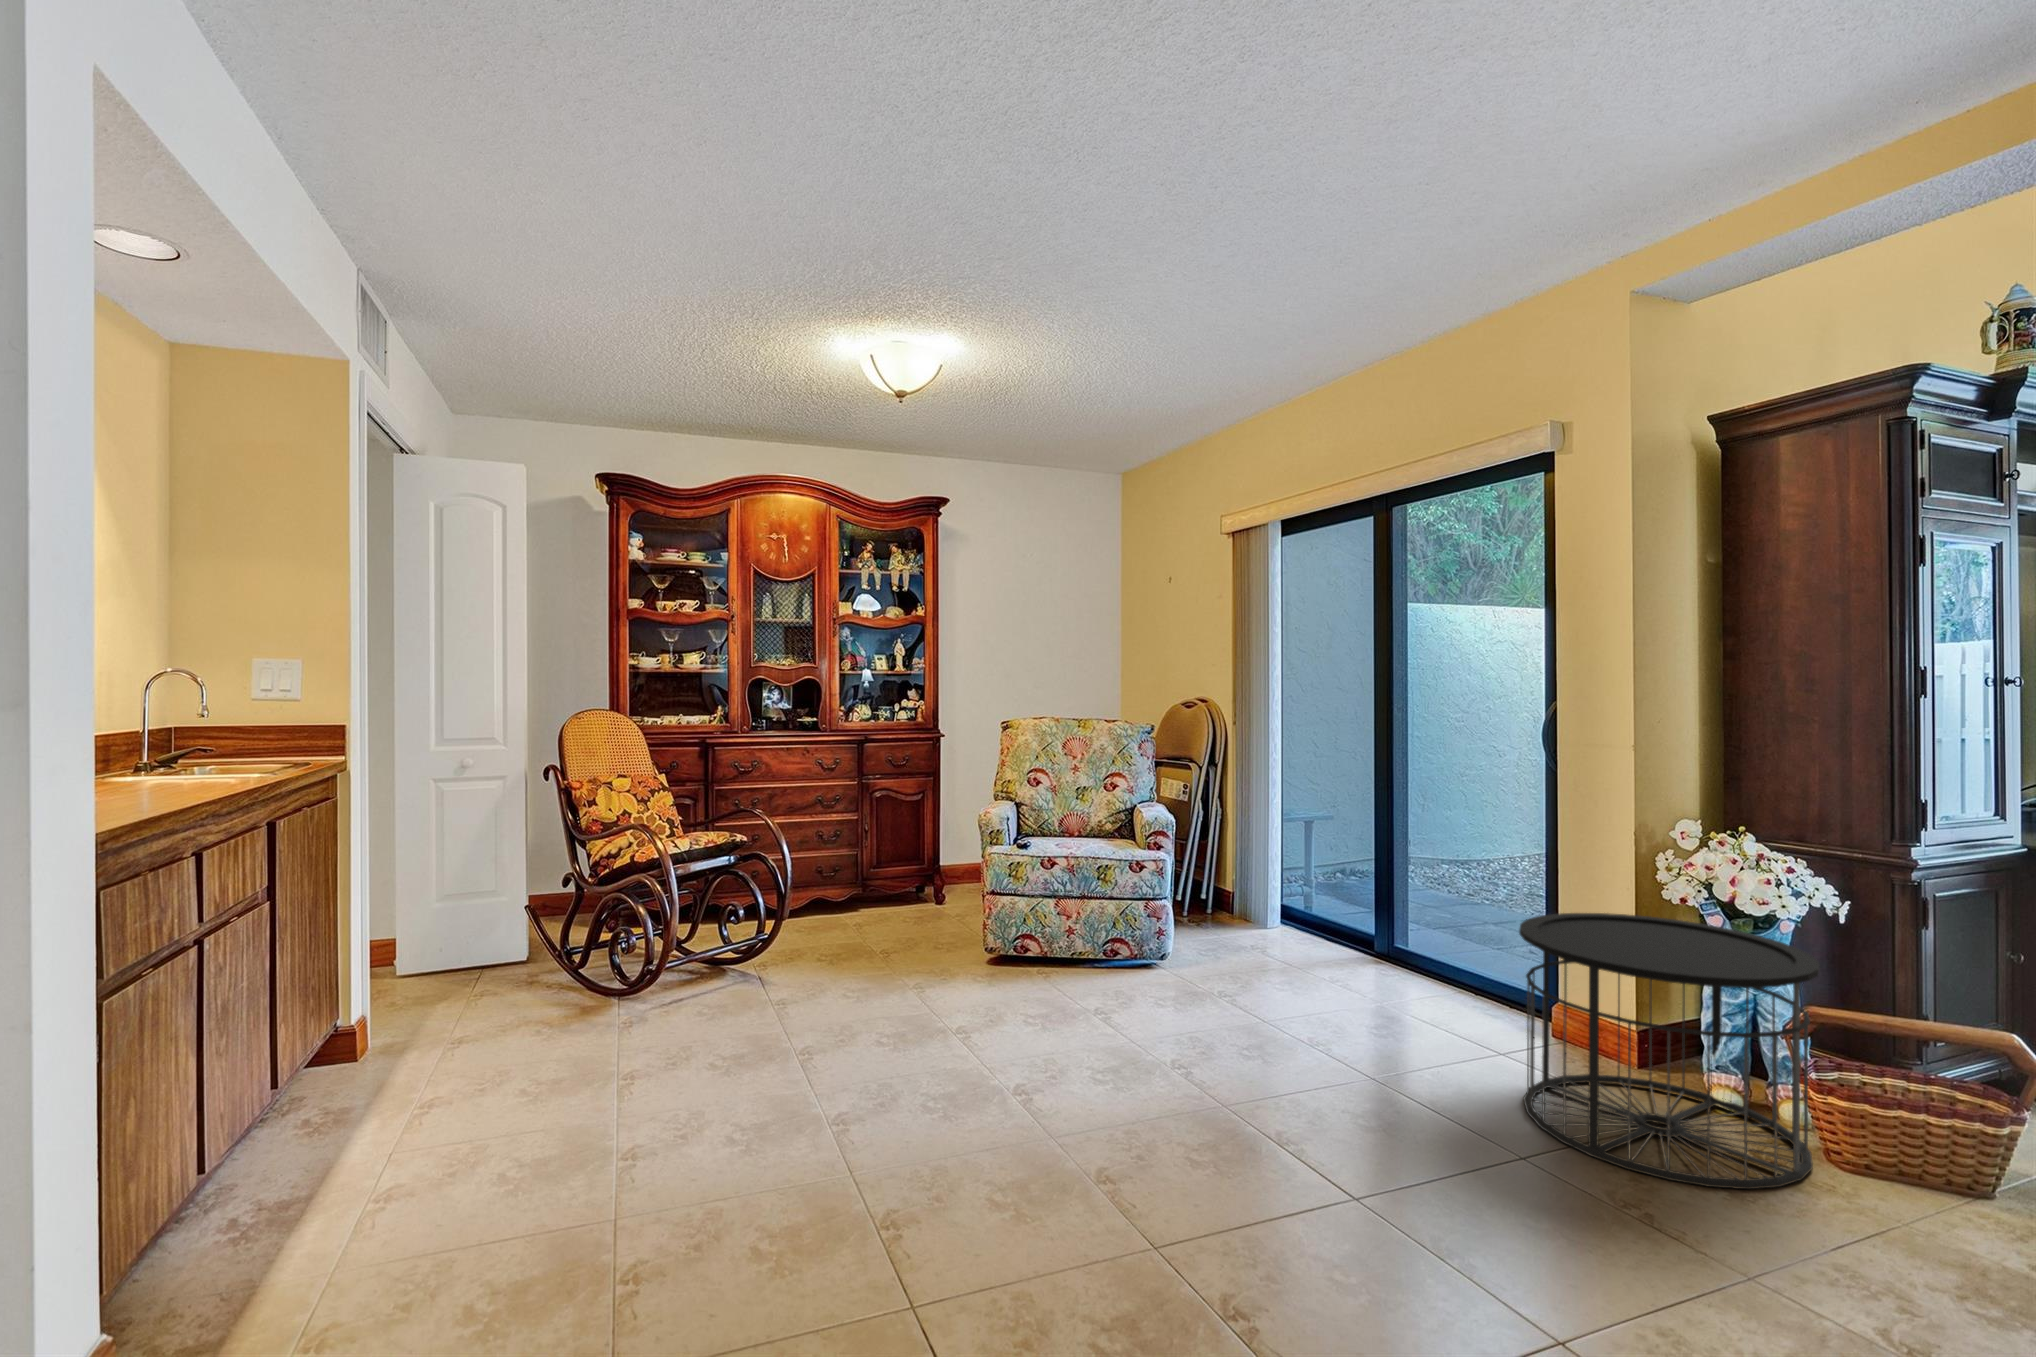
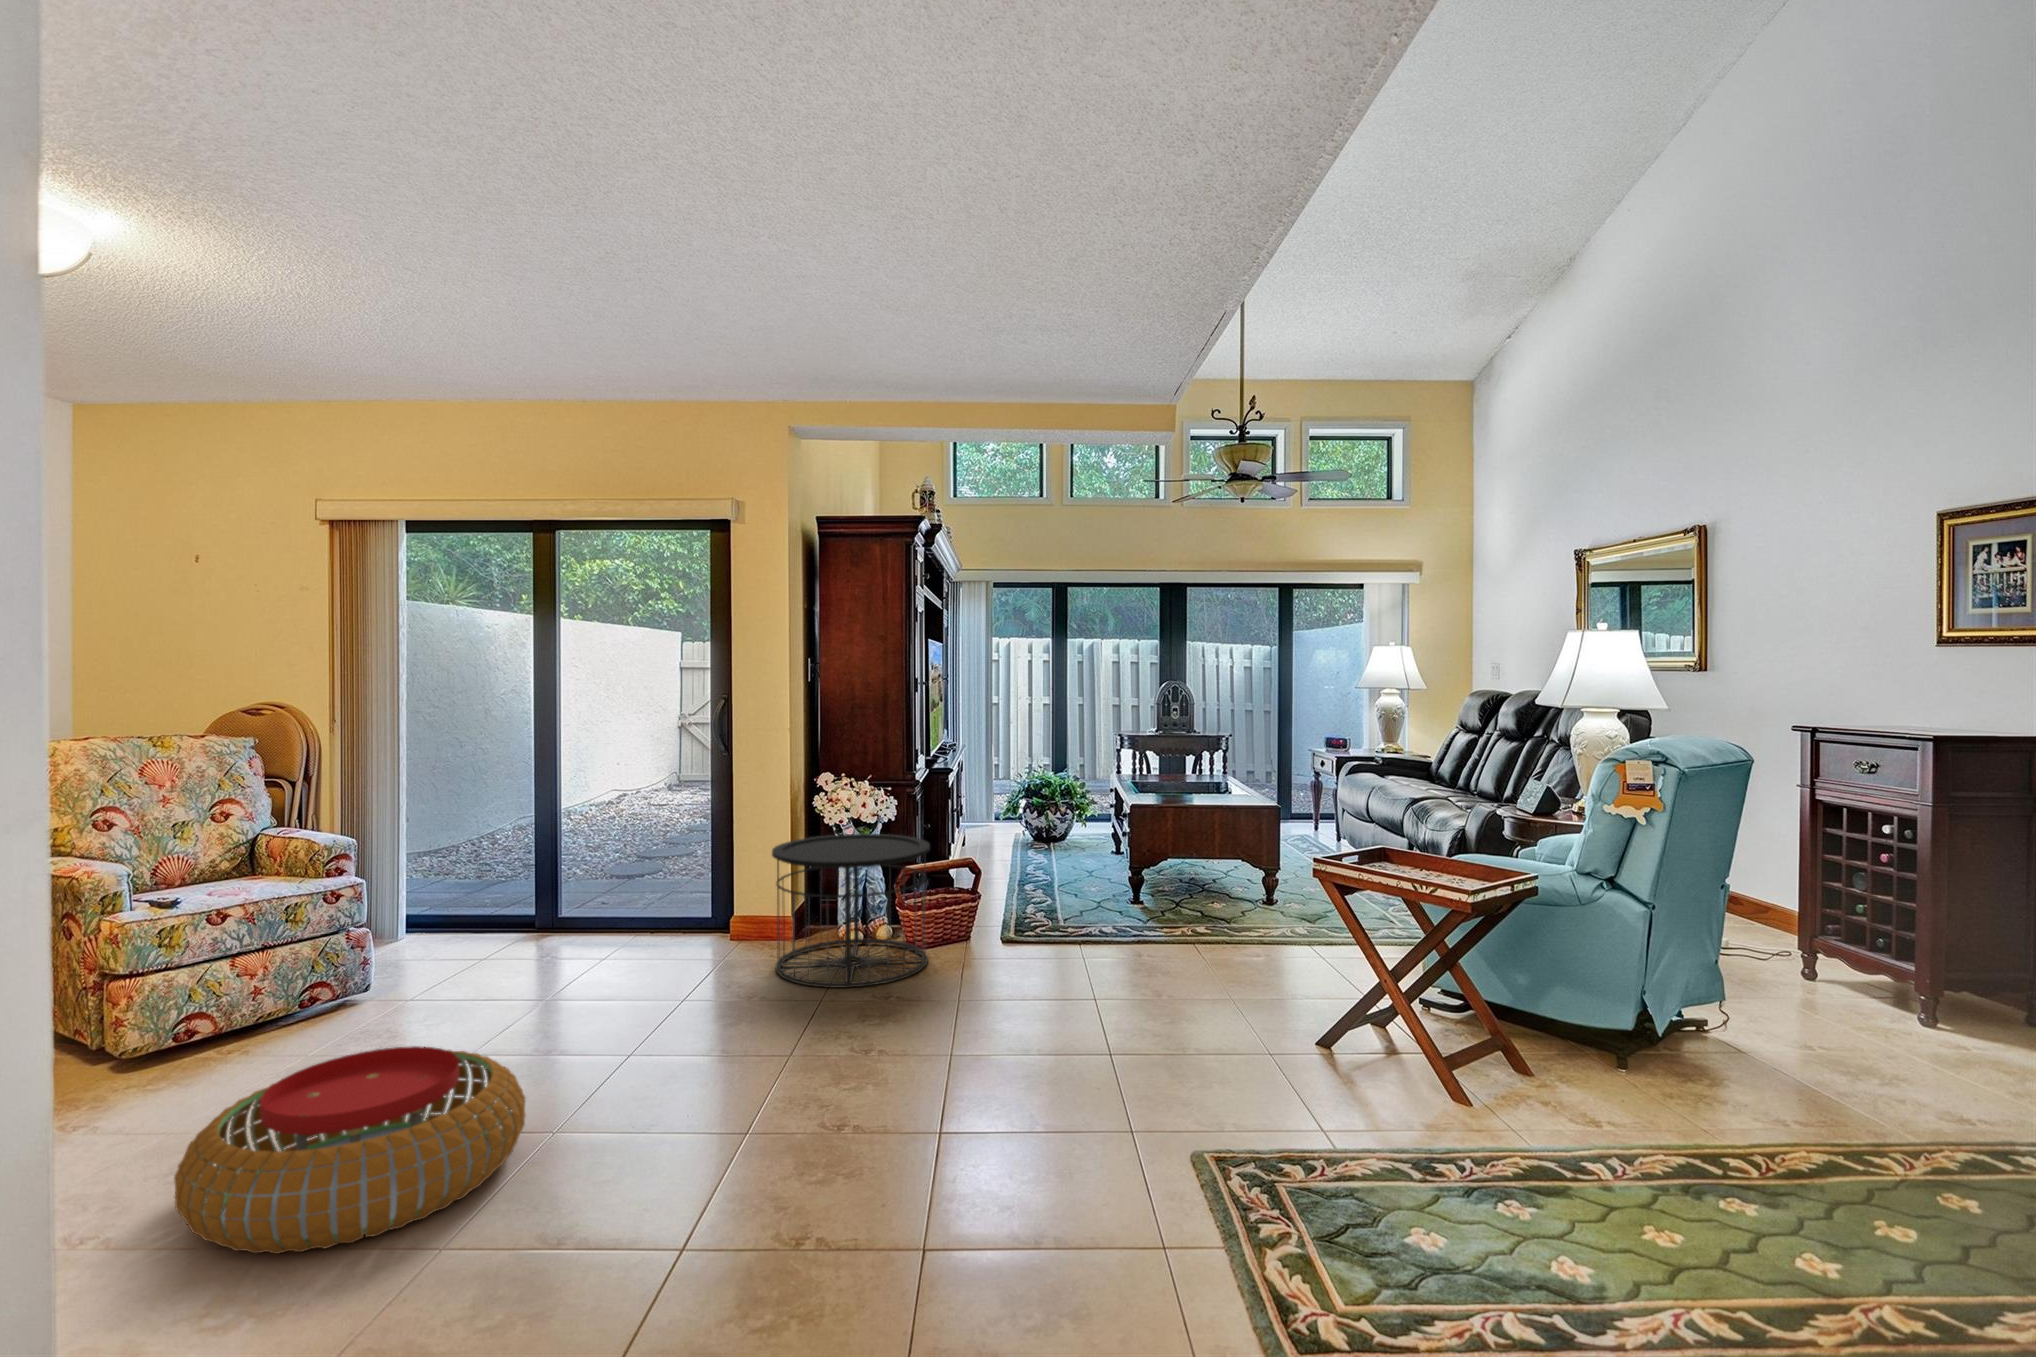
pouf: none [793,991,1049,1155] -> present [174,1046,525,1254]

